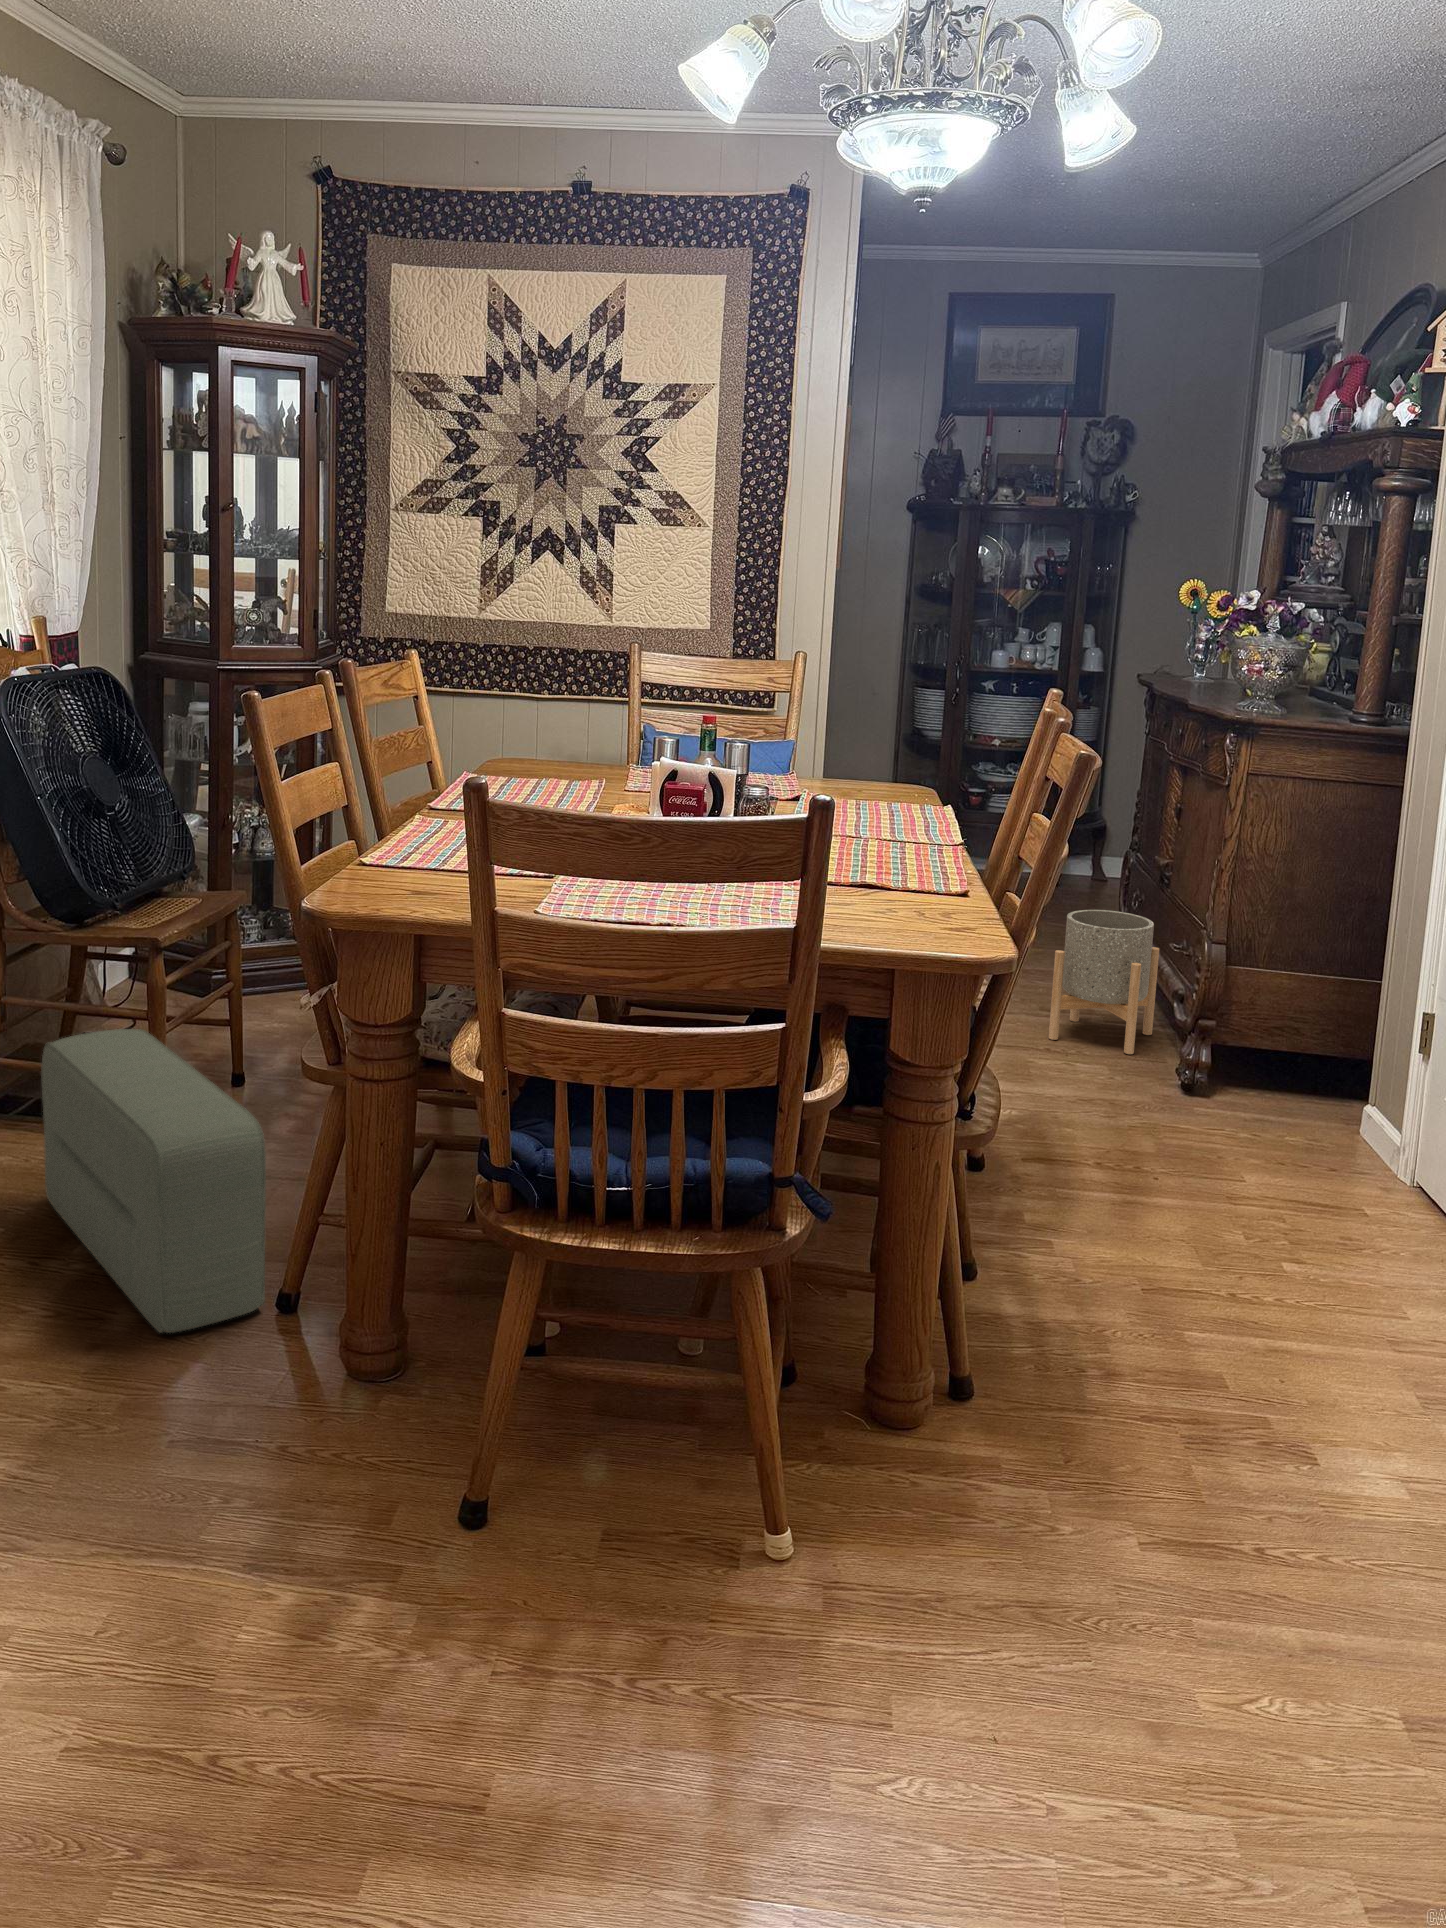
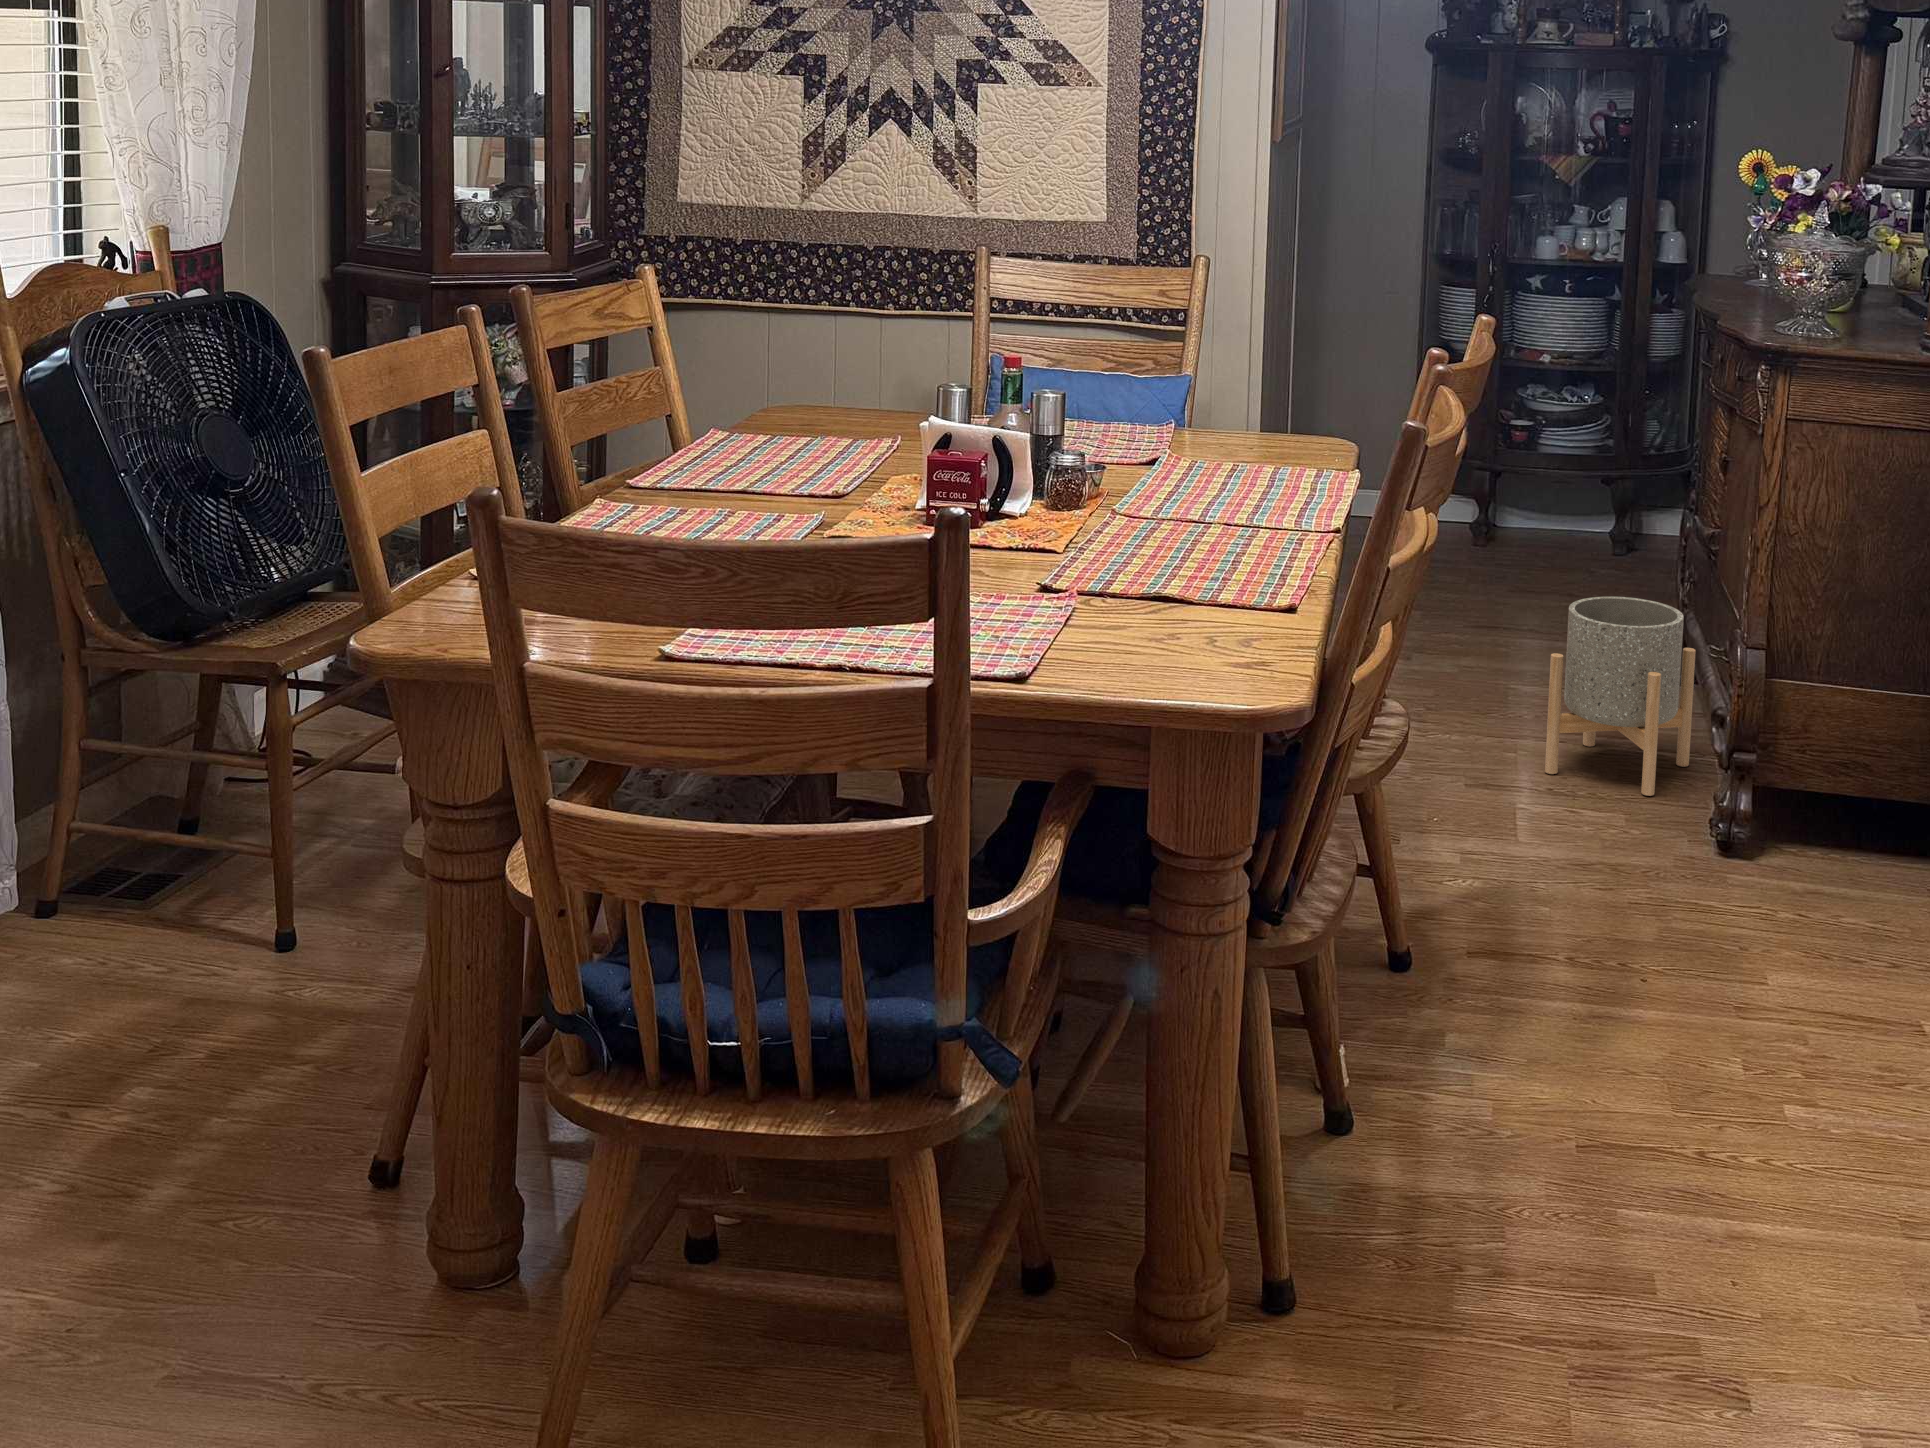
pouf: present [41,1029,266,1333] -> none [86,788,328,1226]

